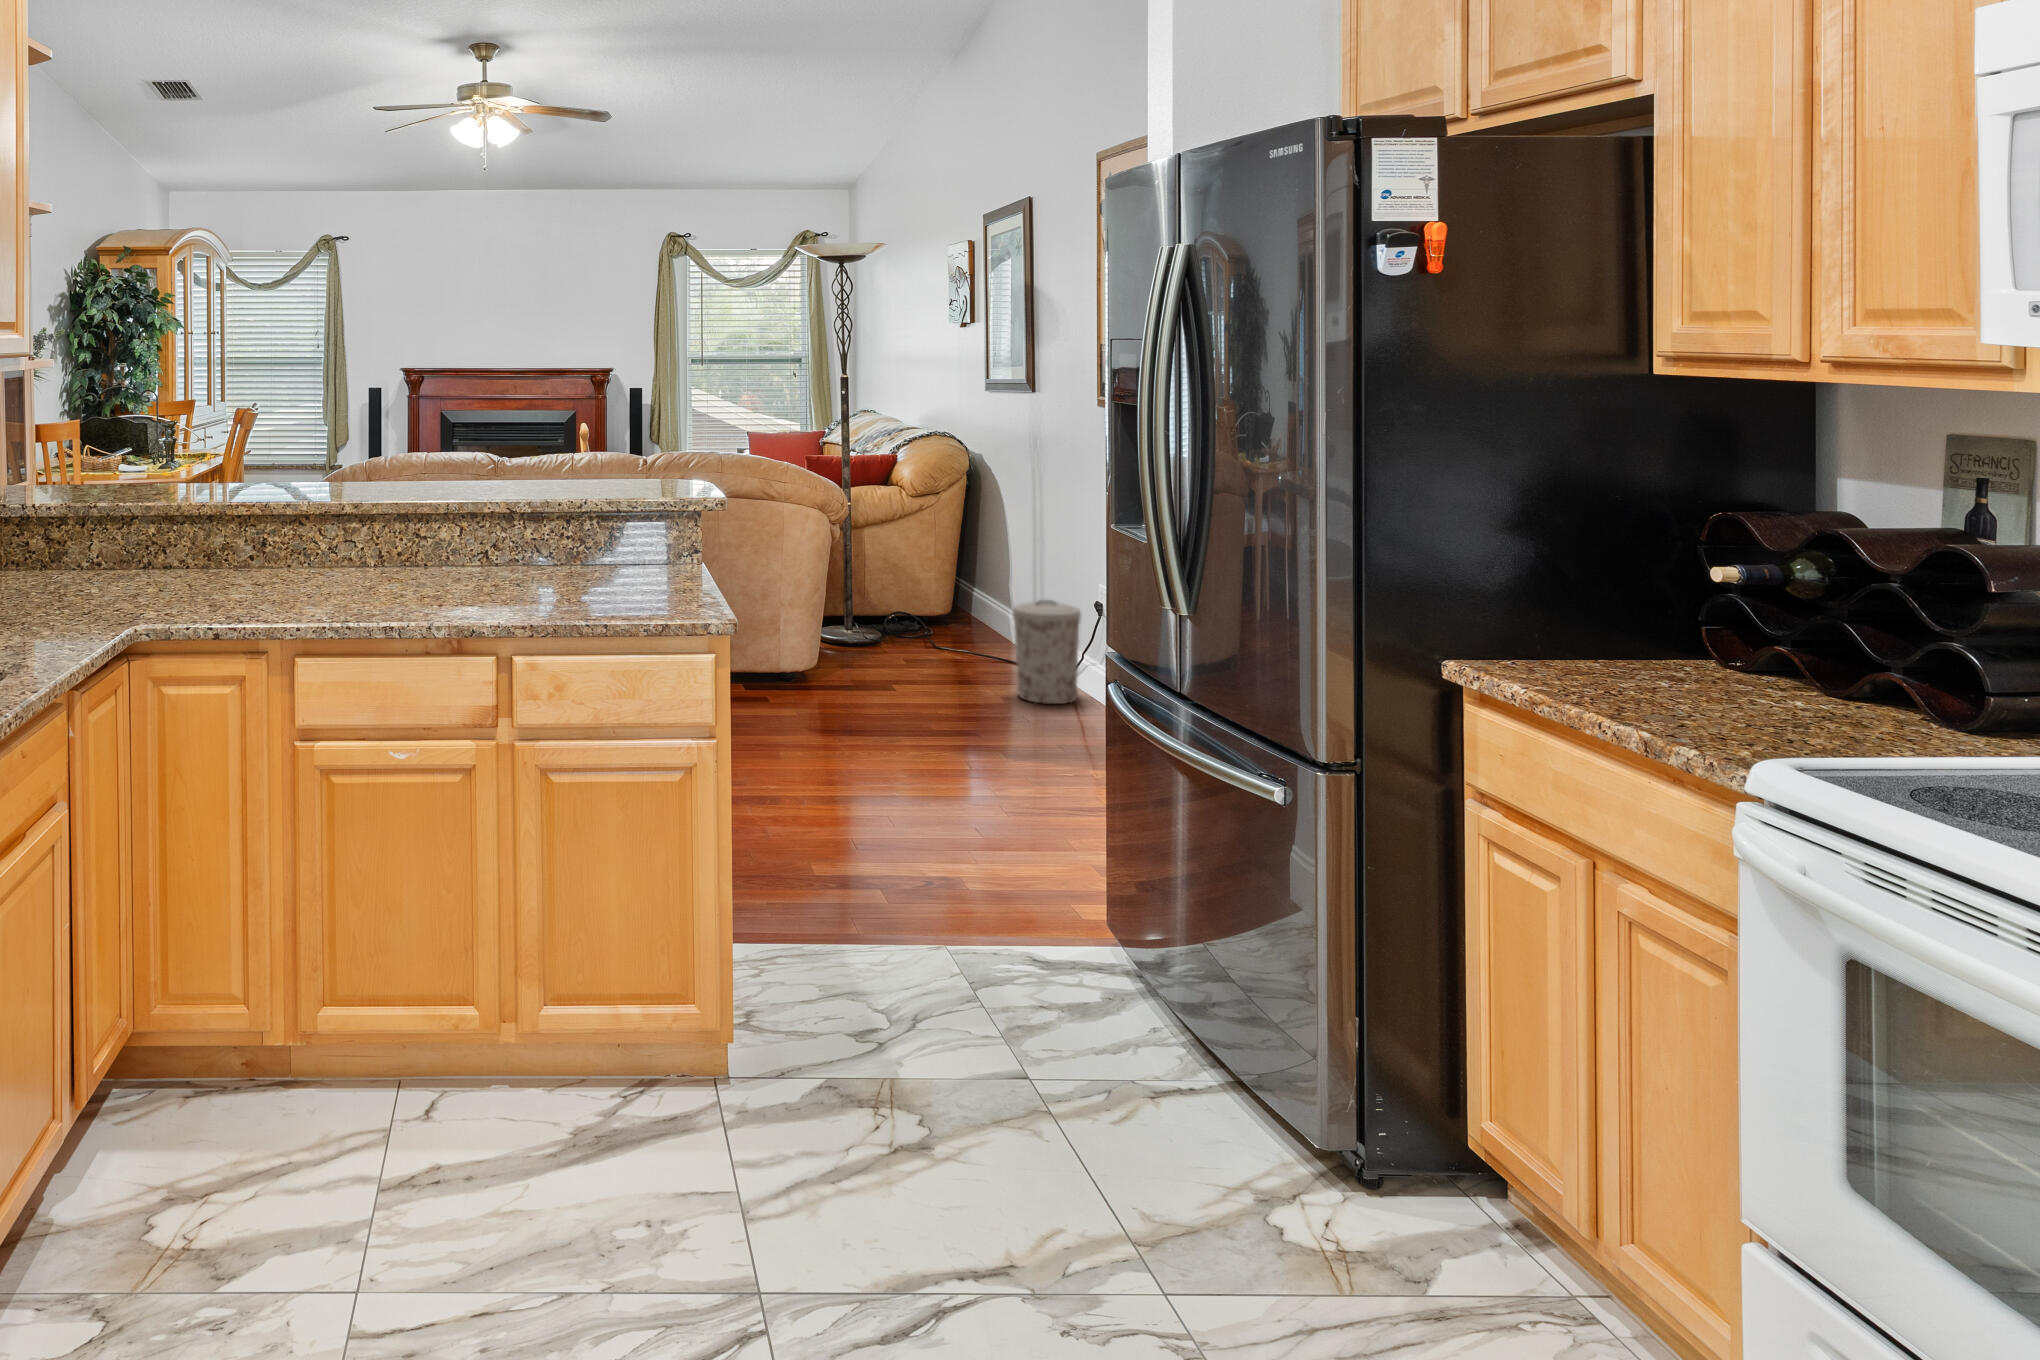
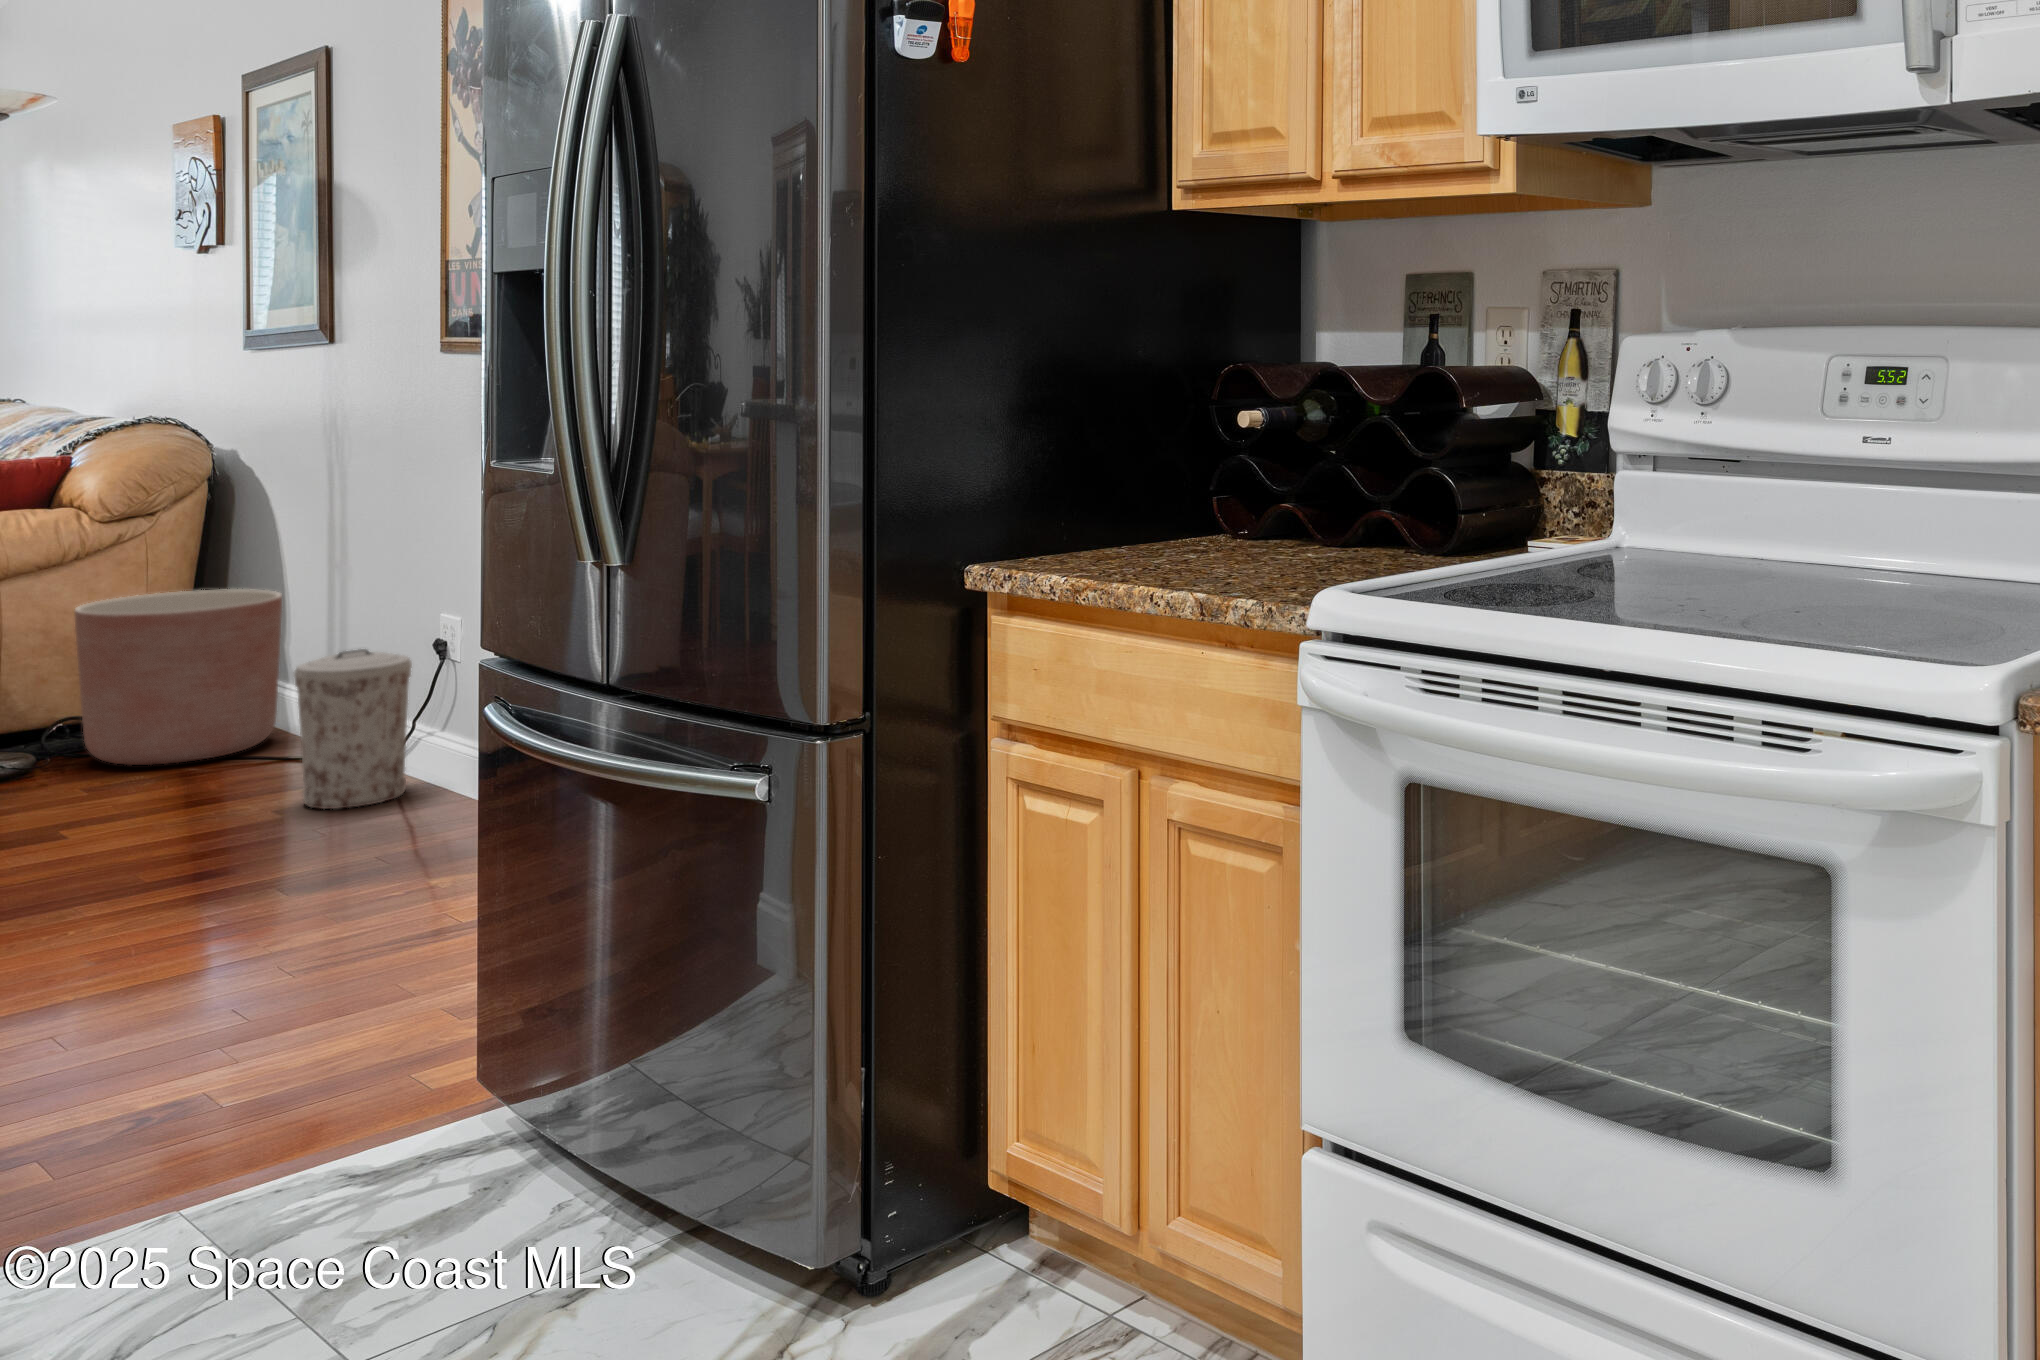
planter: none [899,543,1007,651] -> present [74,589,282,765]

